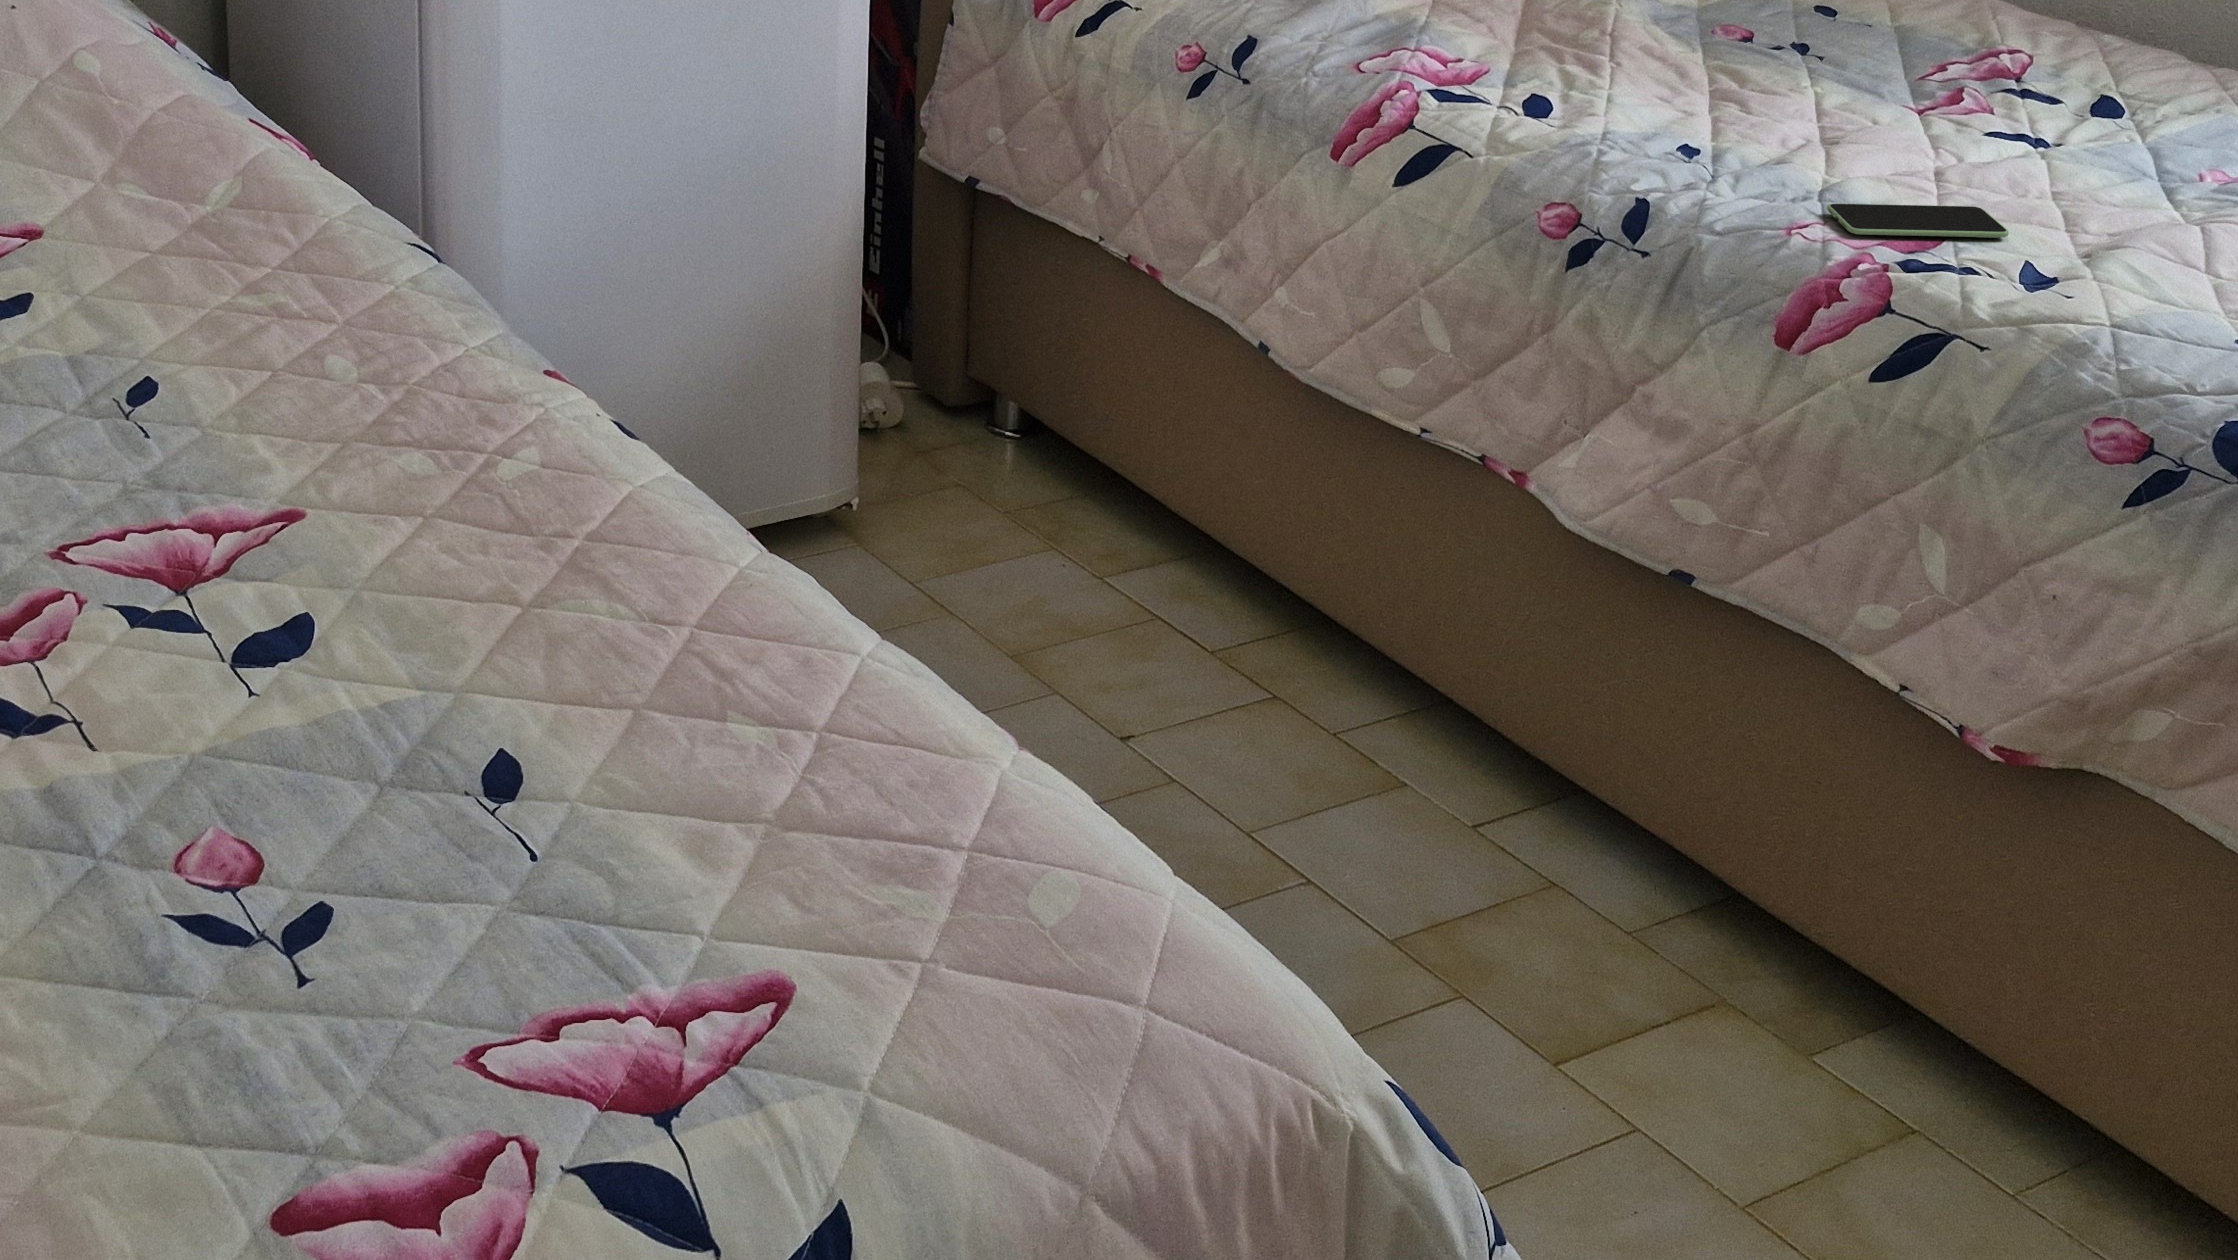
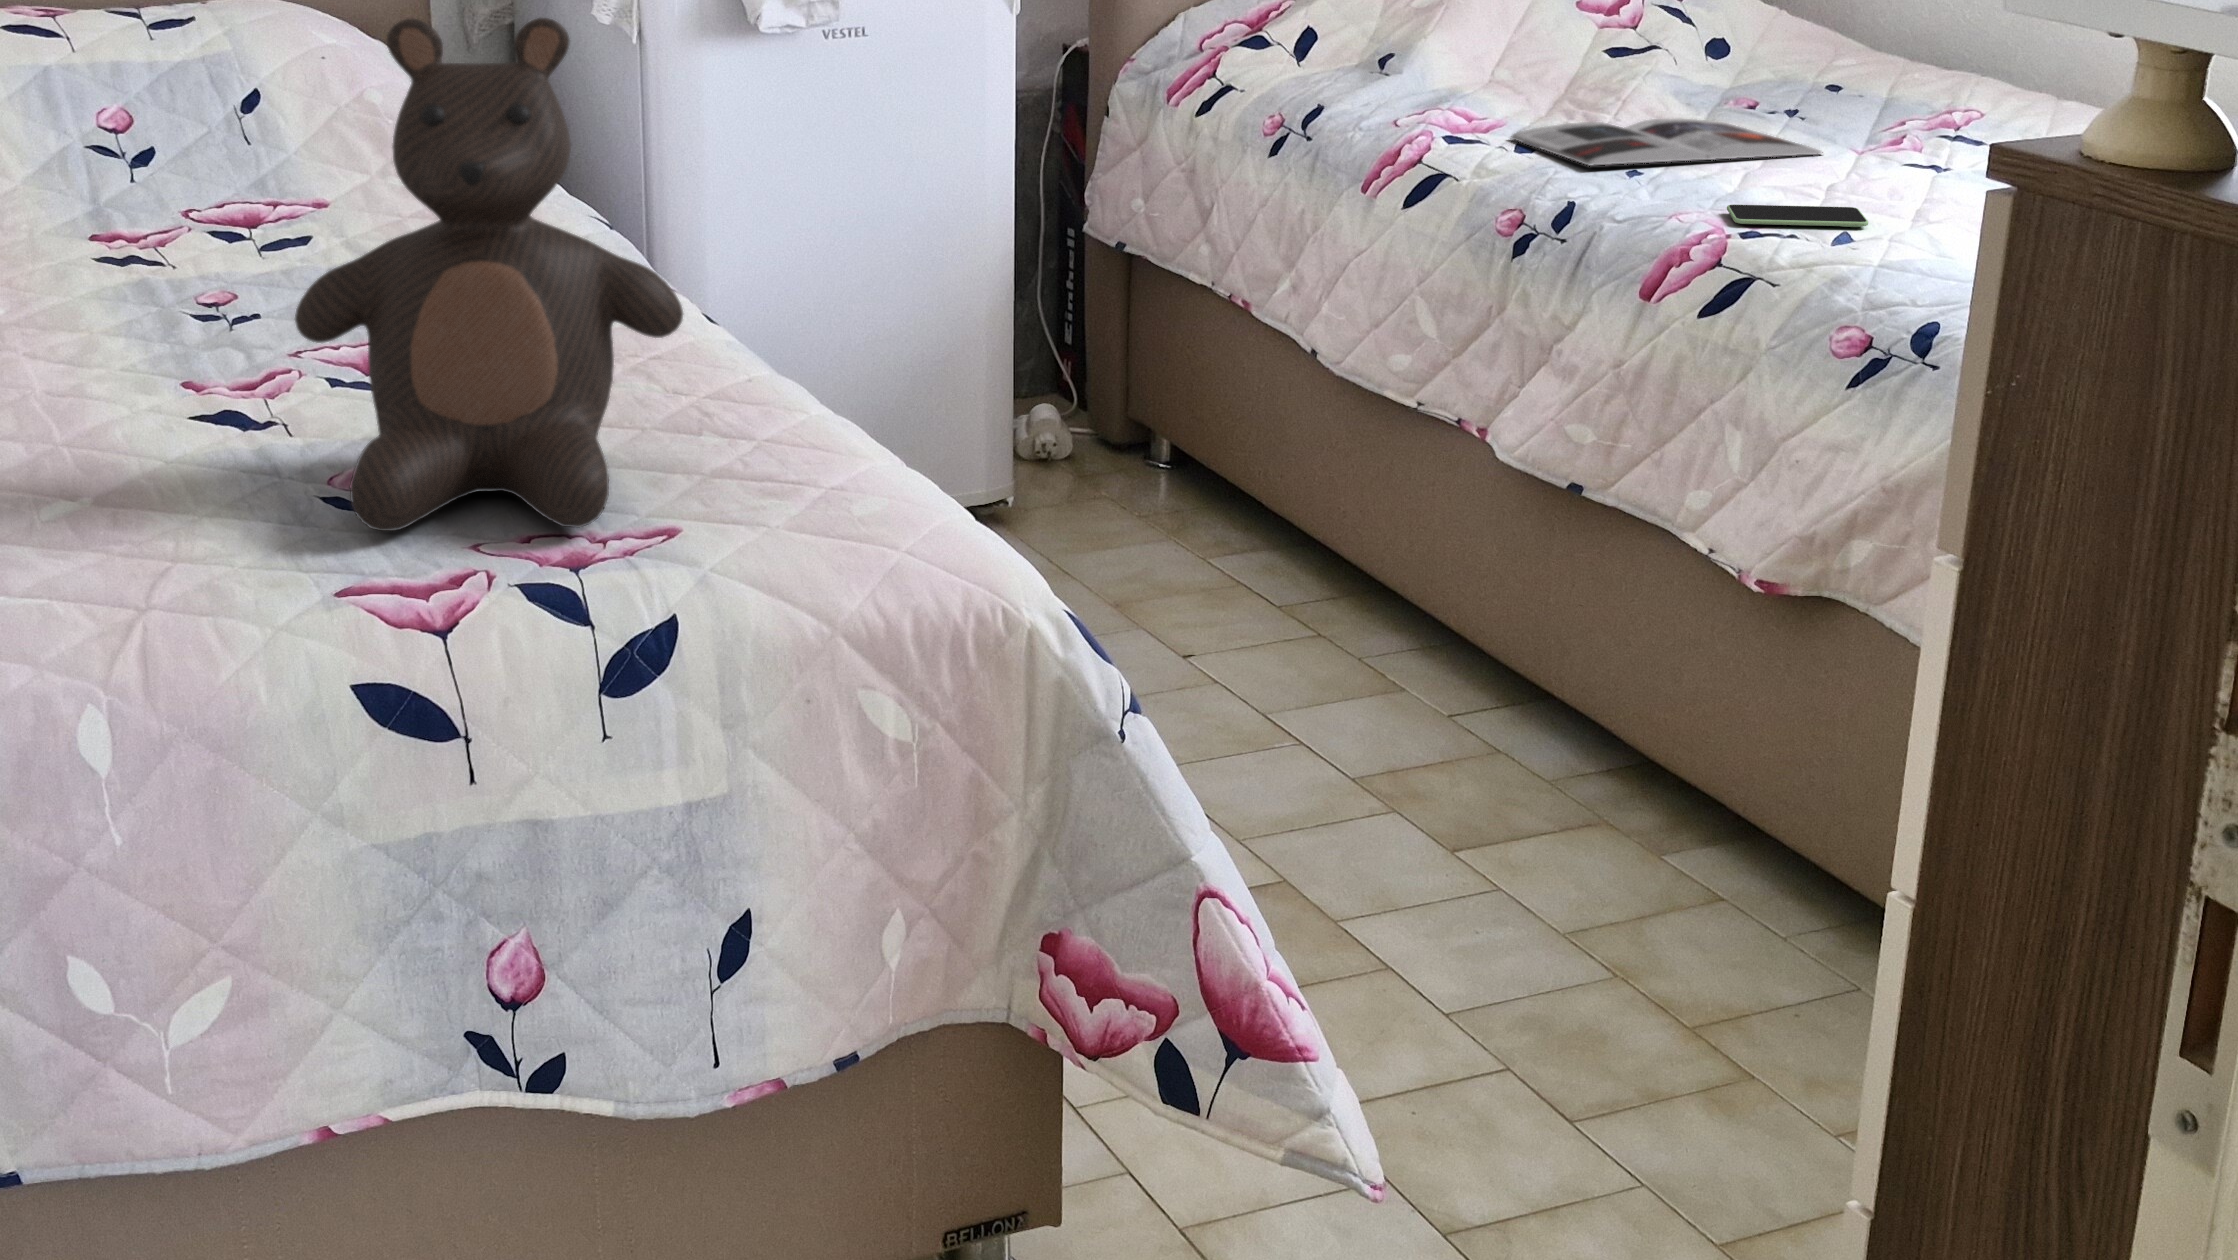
magazine: none [1494,57,1874,136] -> present [1511,118,1823,165]
teddy bear: none [136,169,742,1026] -> present [295,18,683,531]

